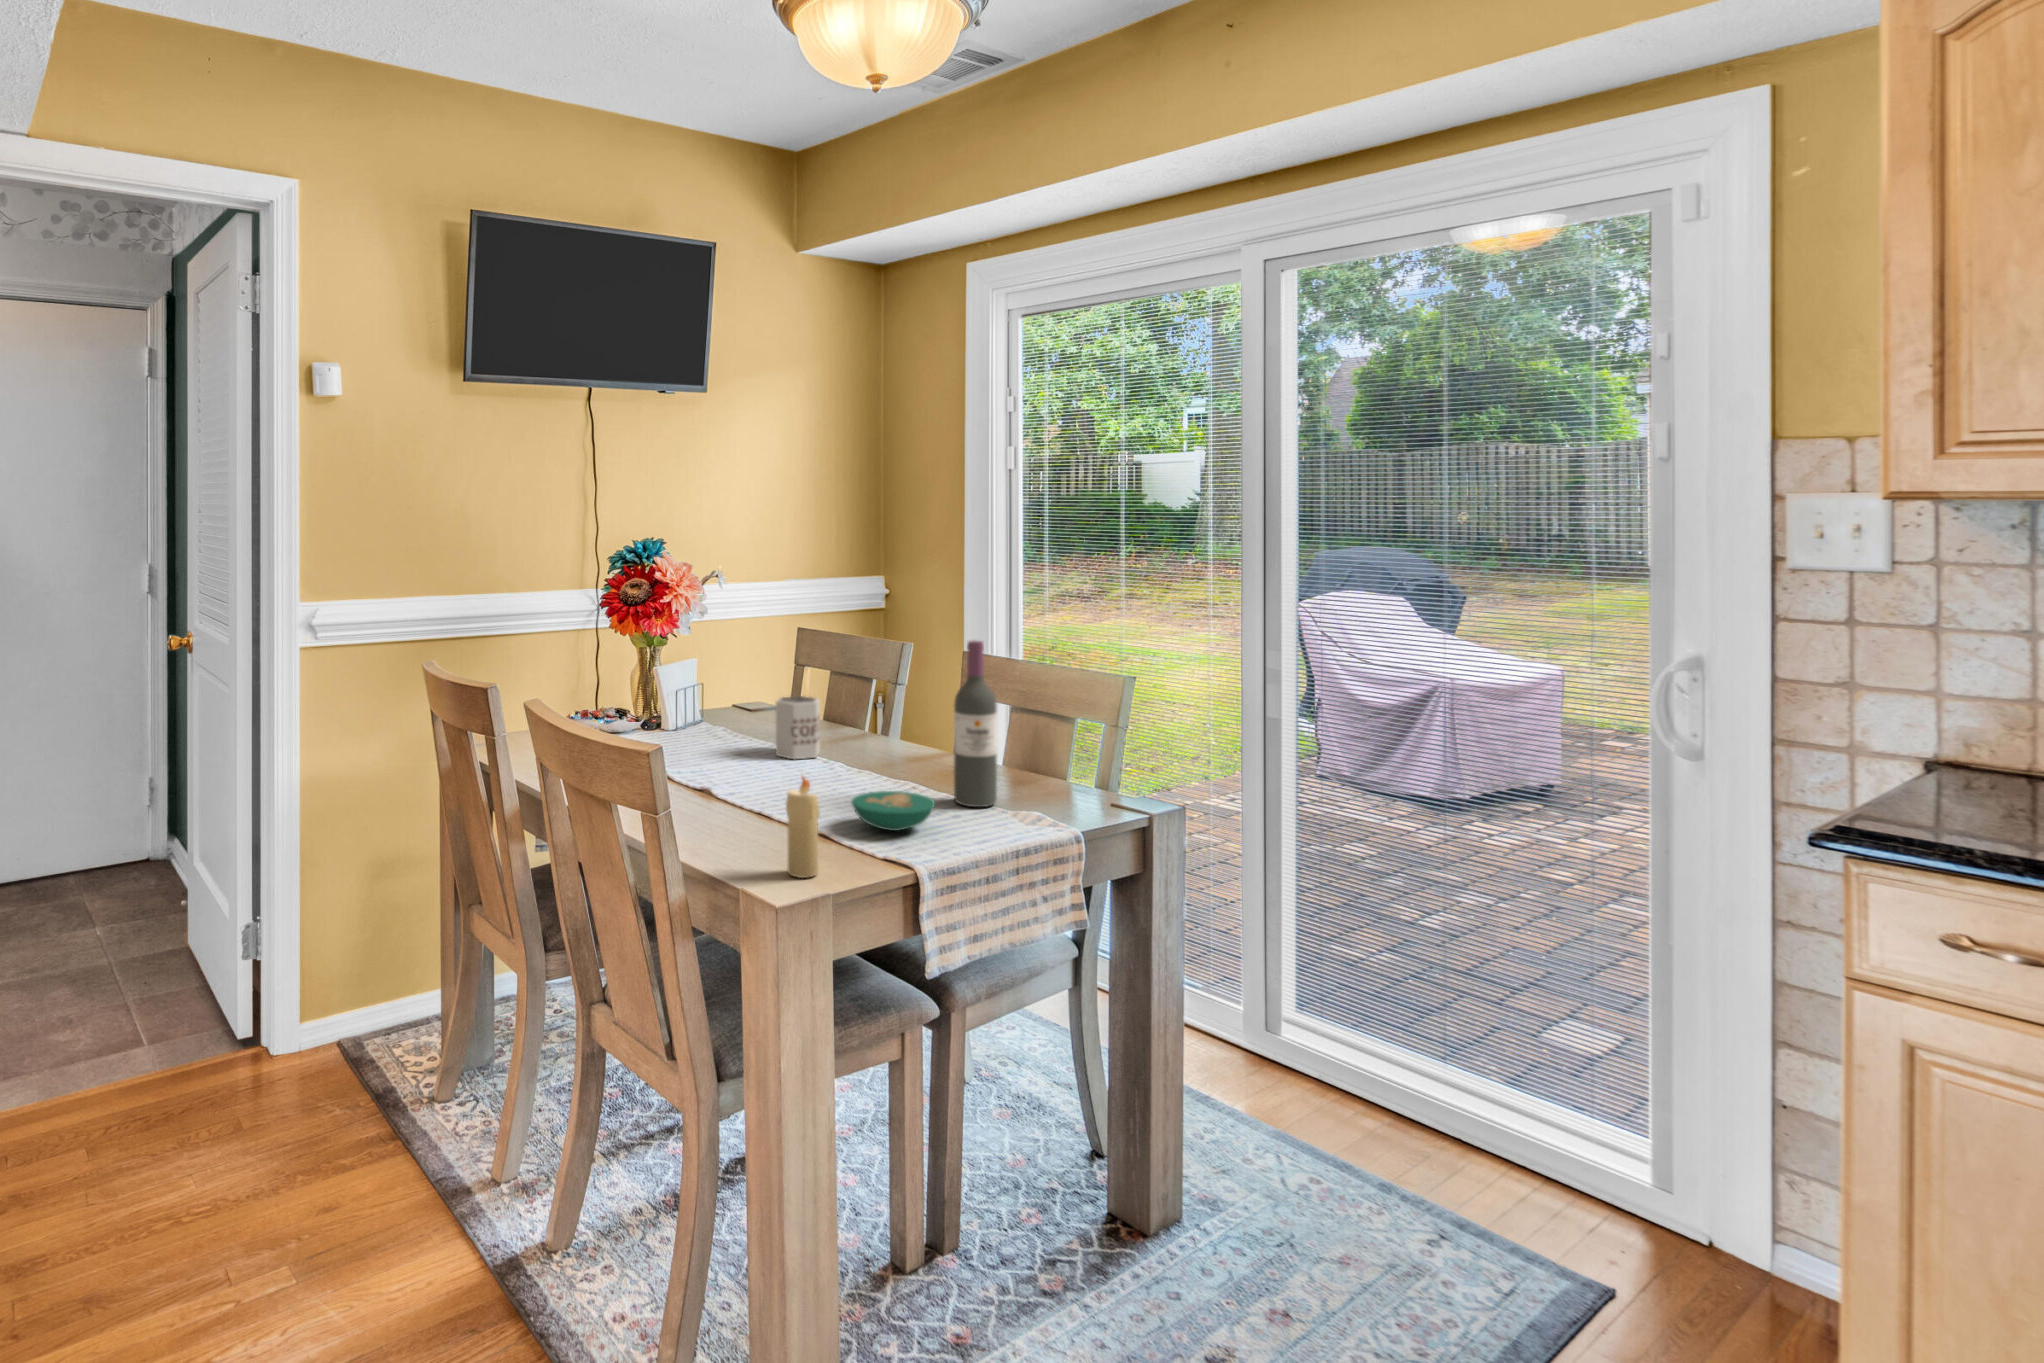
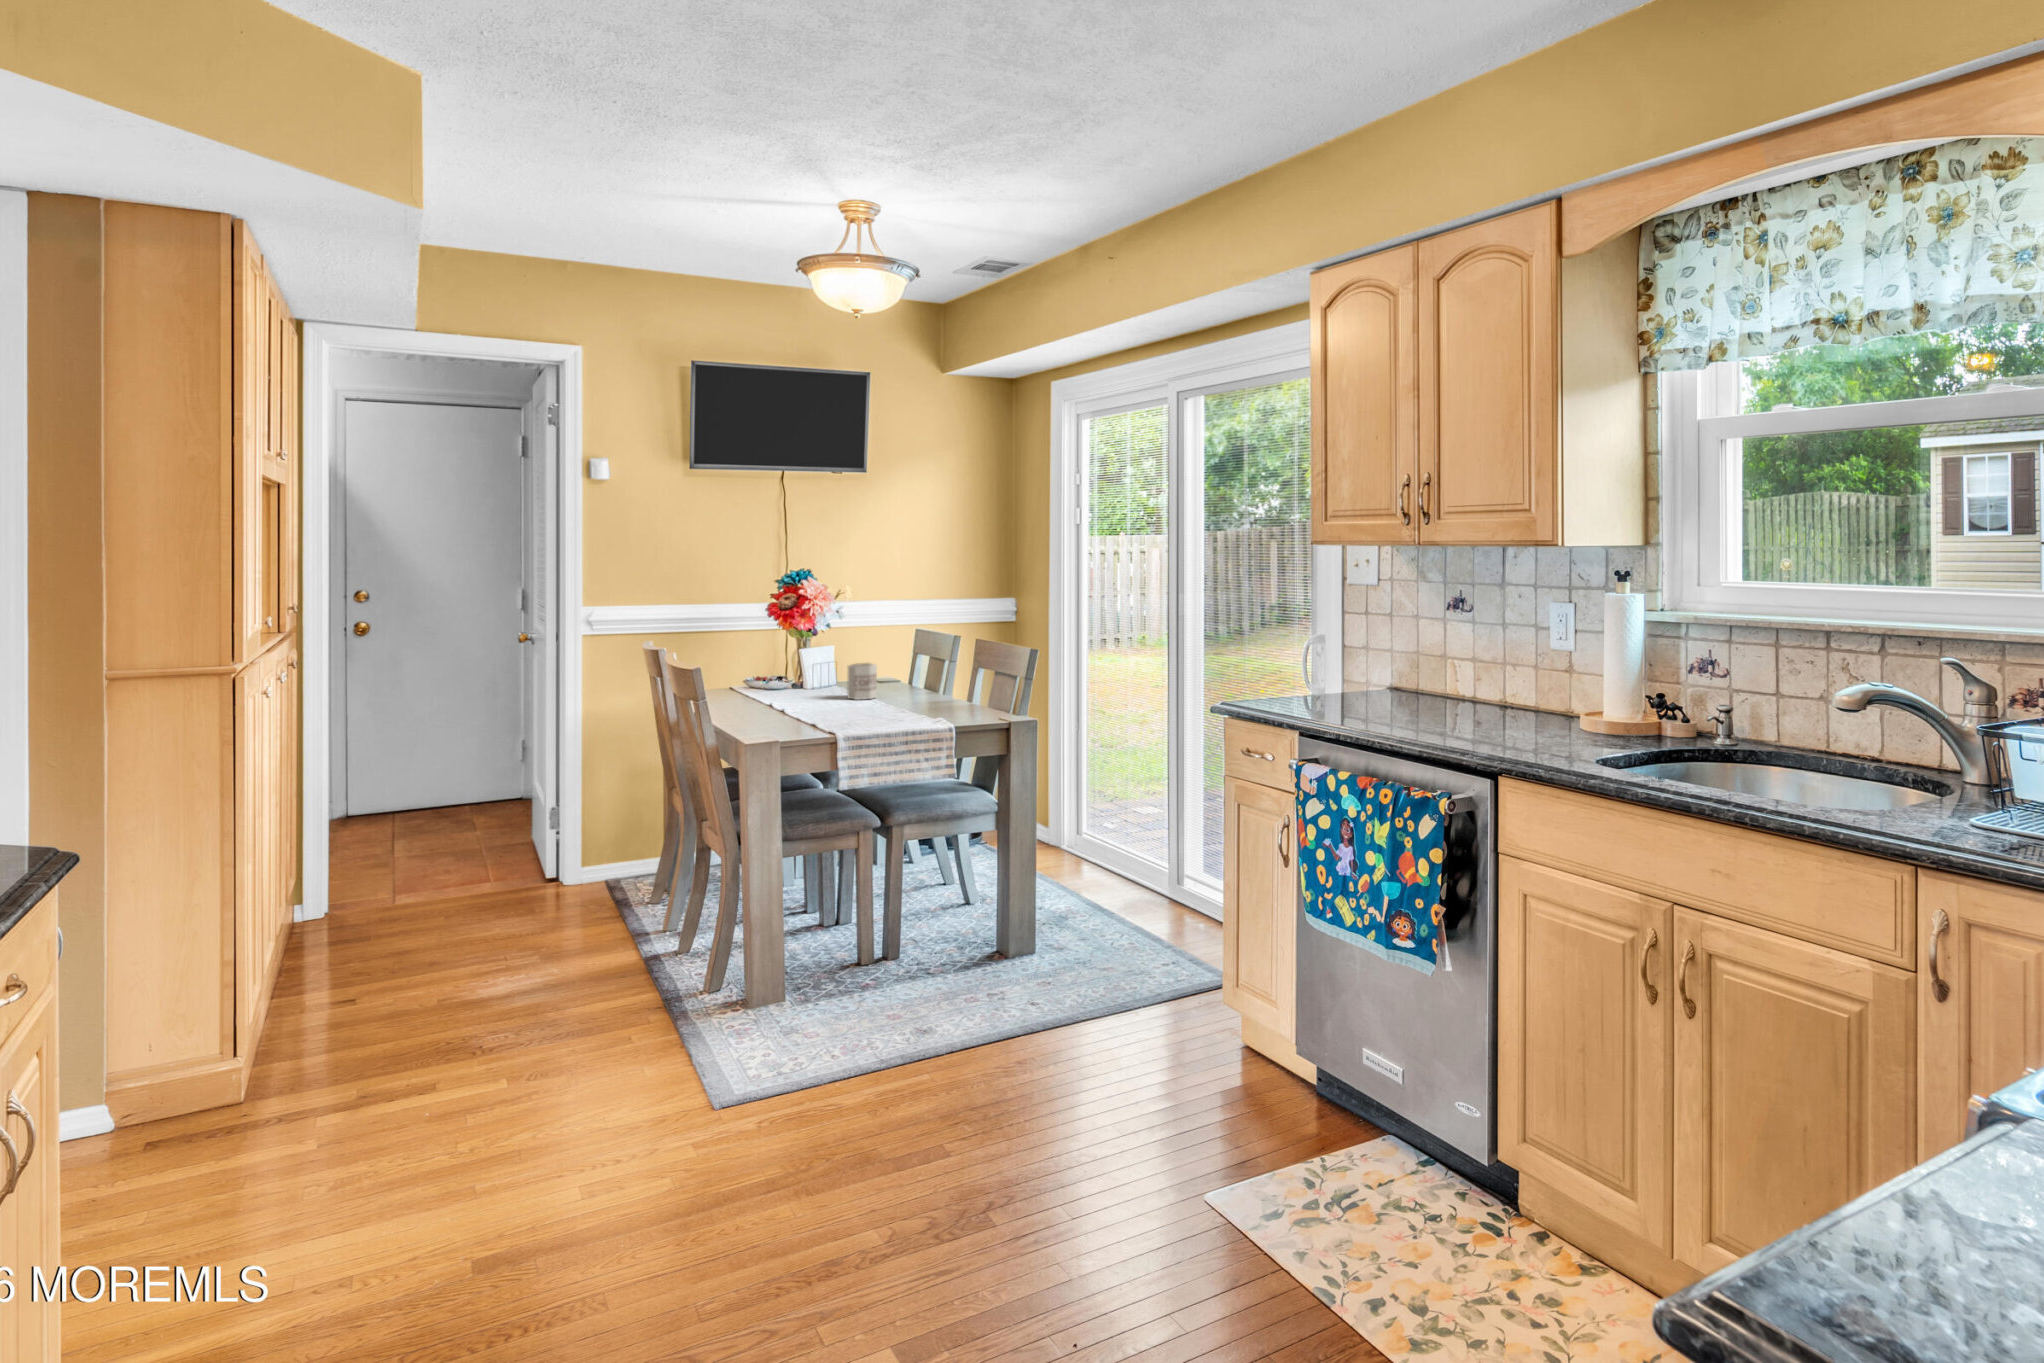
wine bottle: present [954,640,997,807] -> none [909,624,933,717]
candle: present [786,777,820,878] -> none [765,683,783,735]
bowl: present [851,791,935,831] -> none [830,705,877,723]

